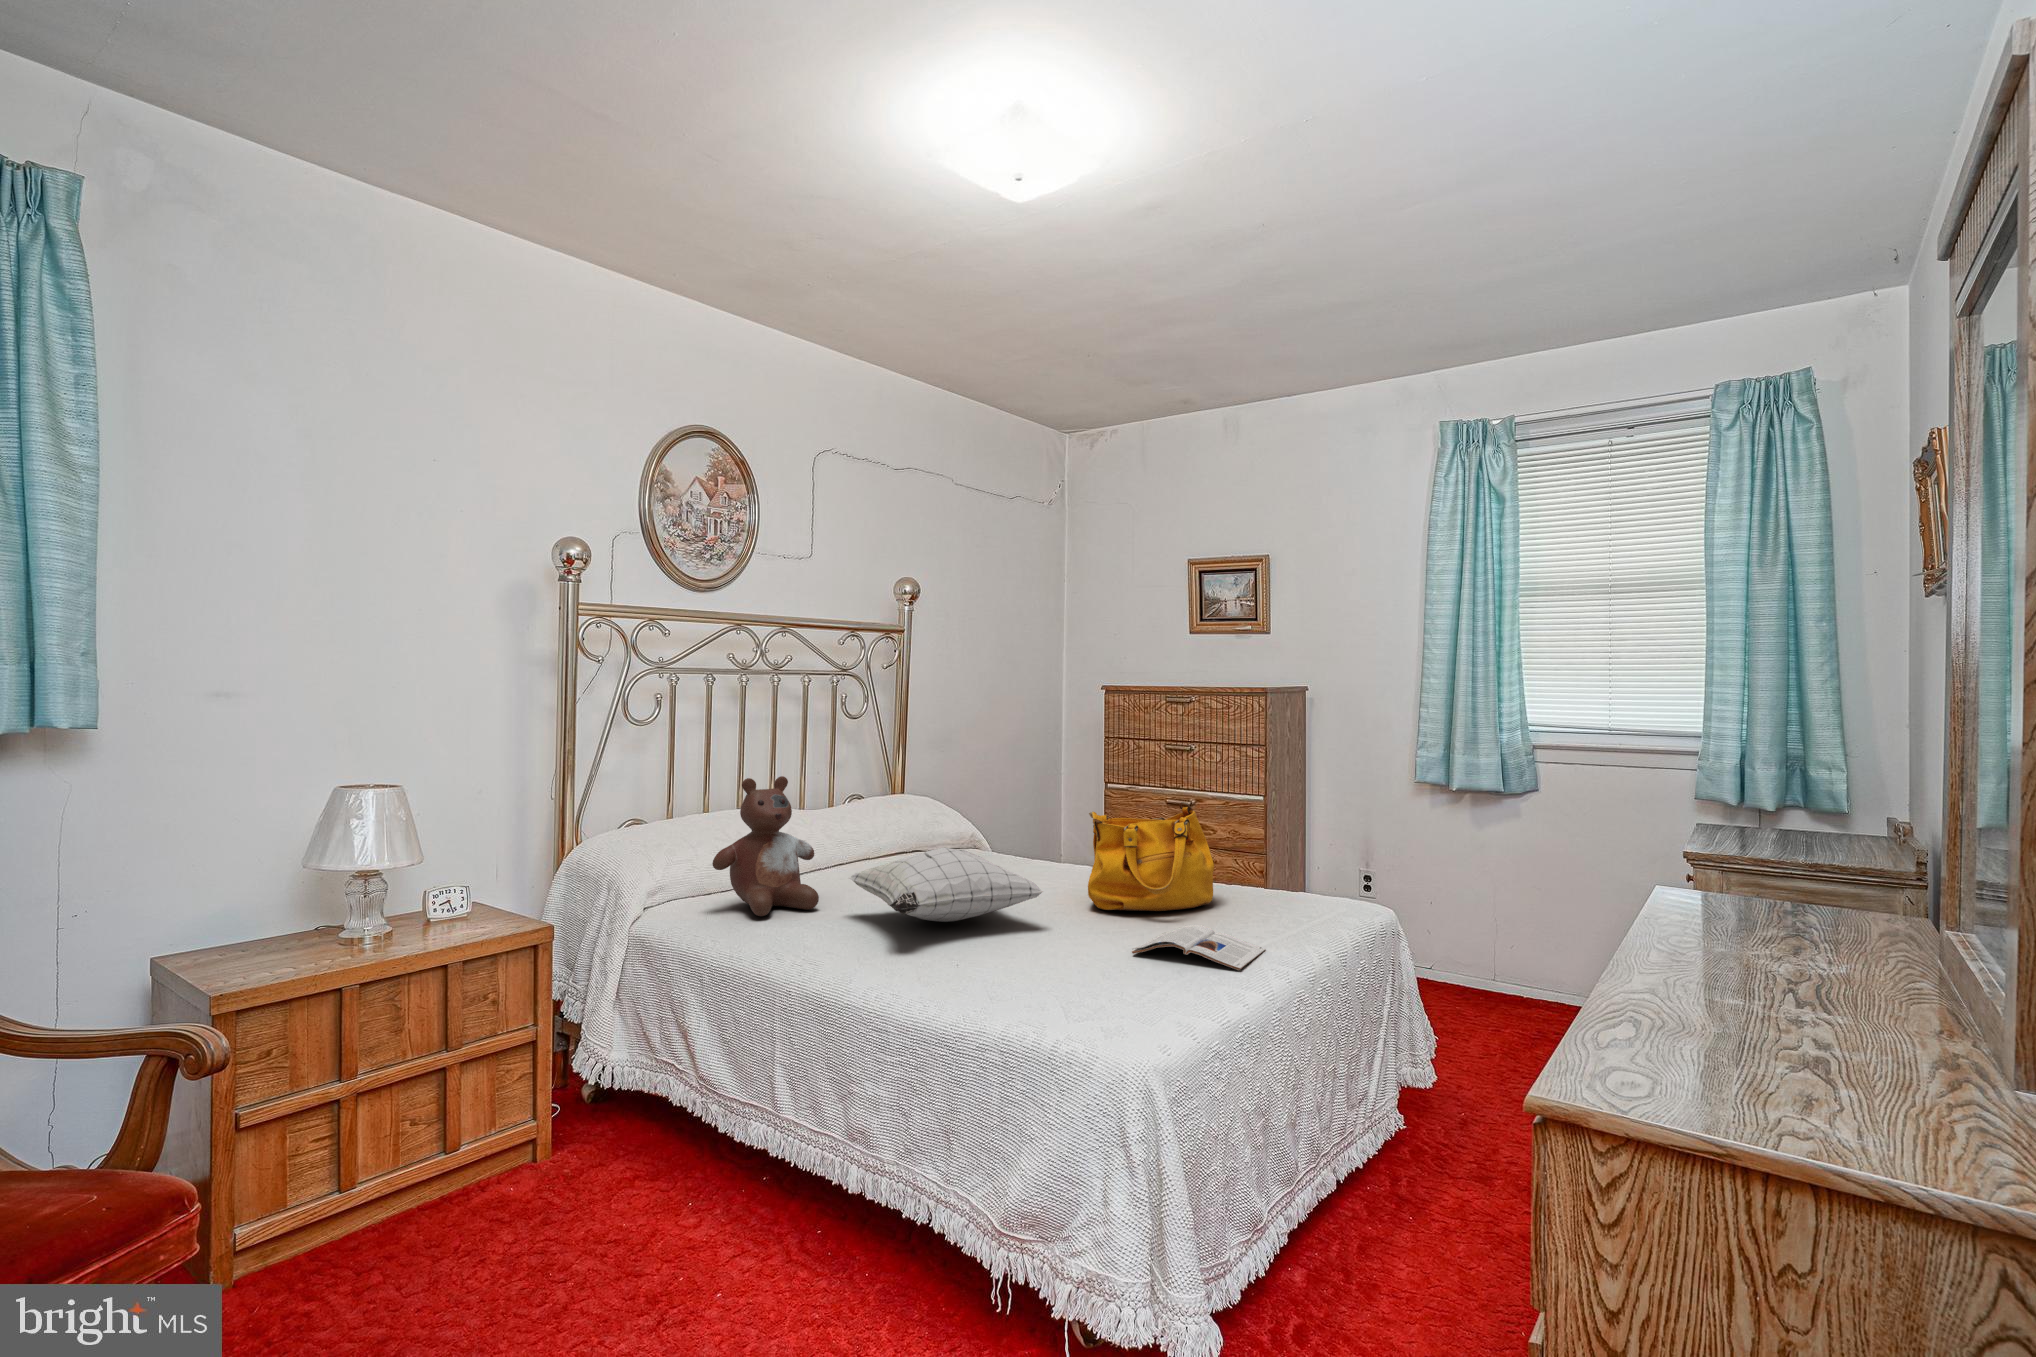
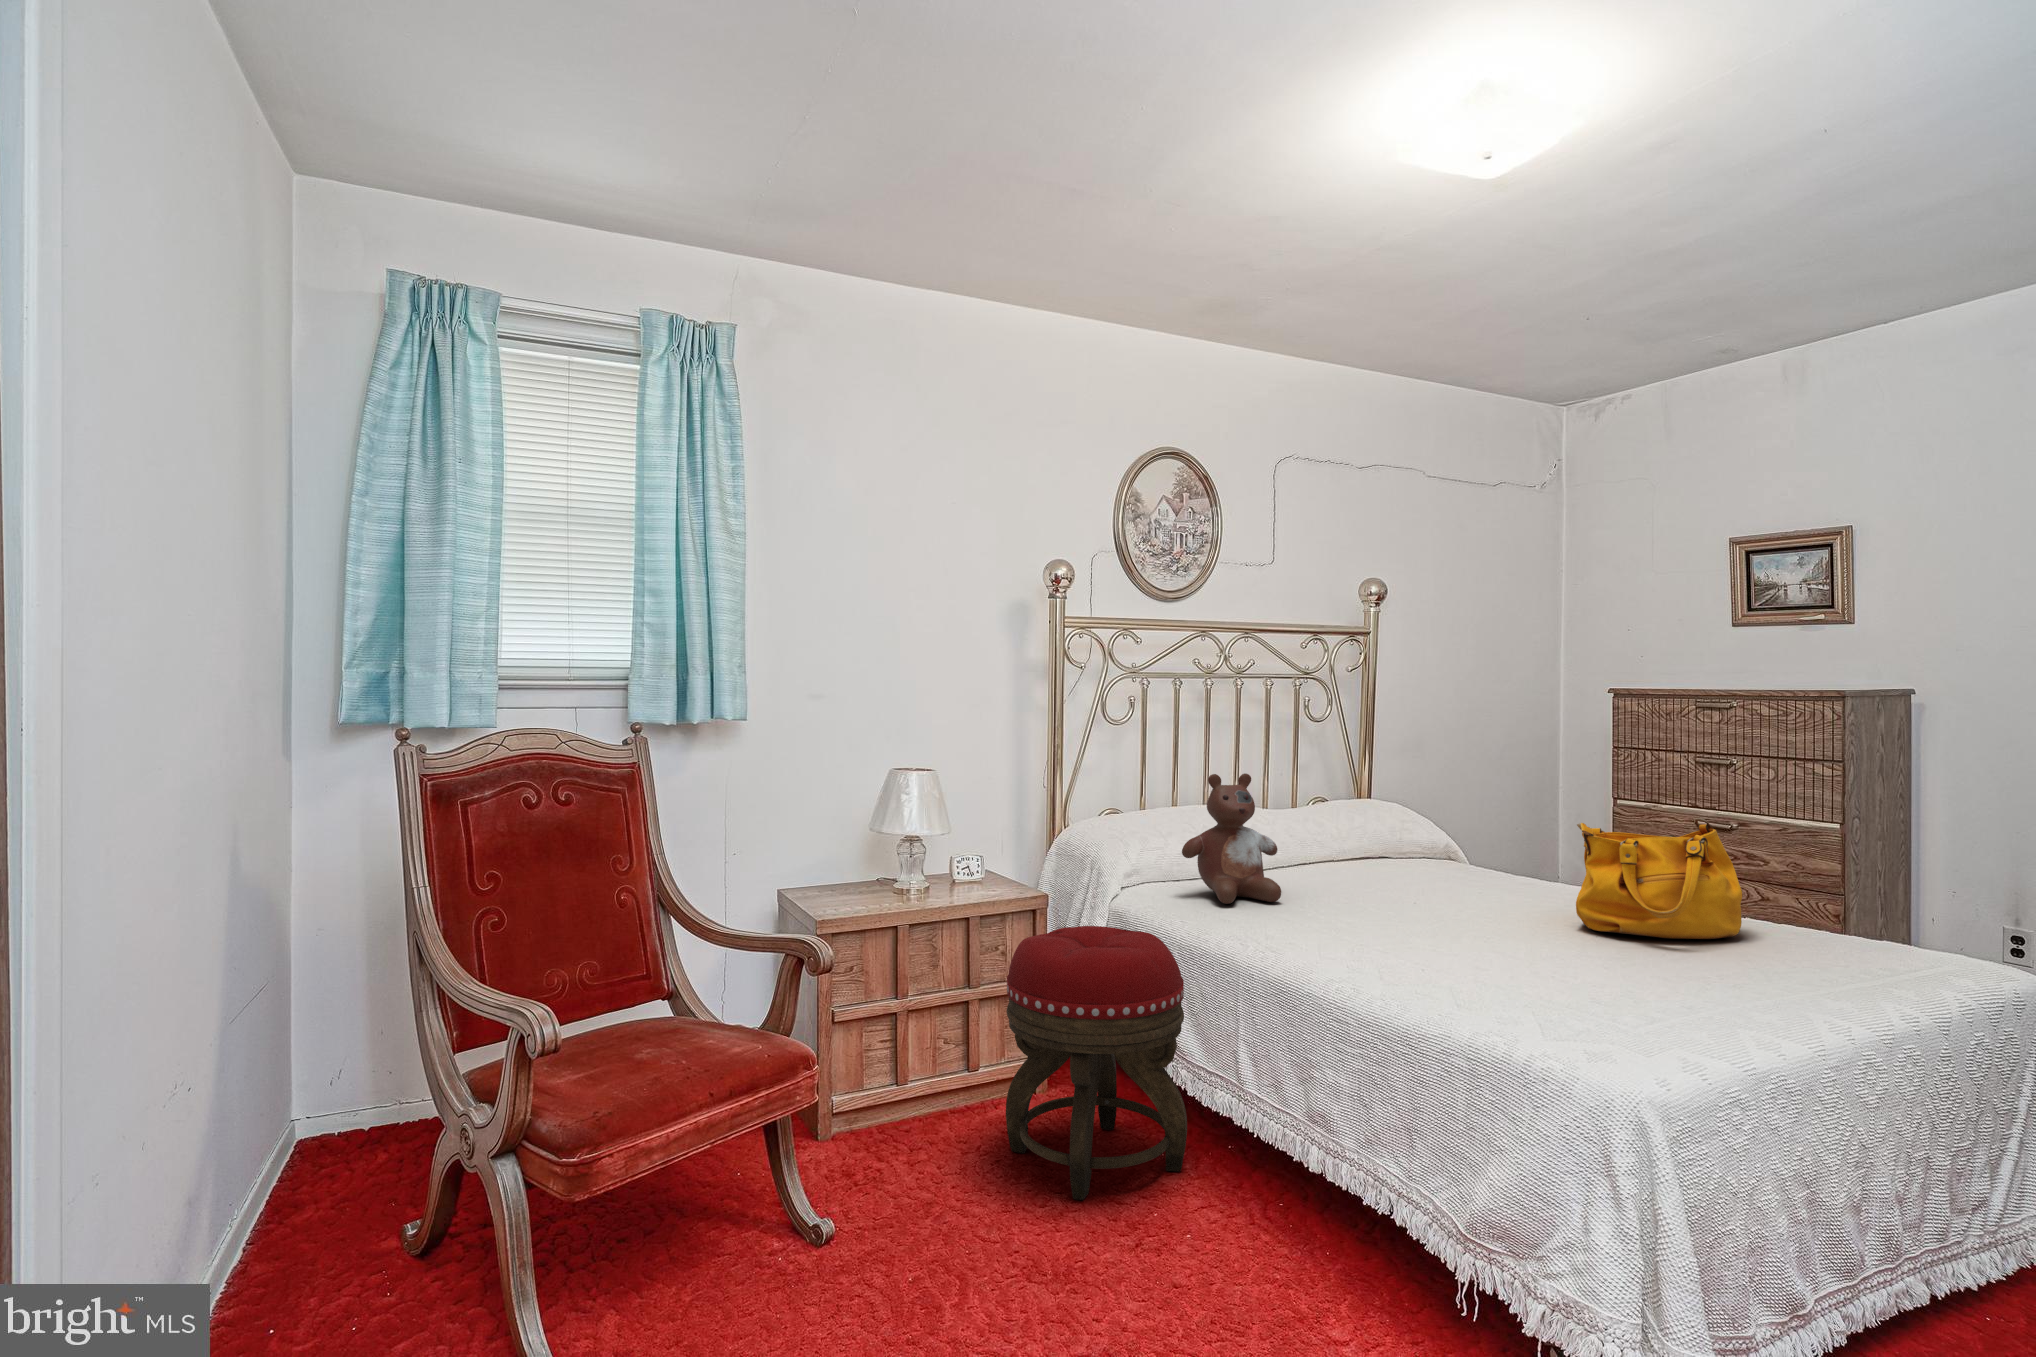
pillow: present [849,847,1043,922] -> none [1310,850,1520,926]
magazine: present [1132,925,1265,970] -> none [1623,955,1804,1008]
footstool: none [494,958,718,1284] -> present [1006,926,1187,1200]

